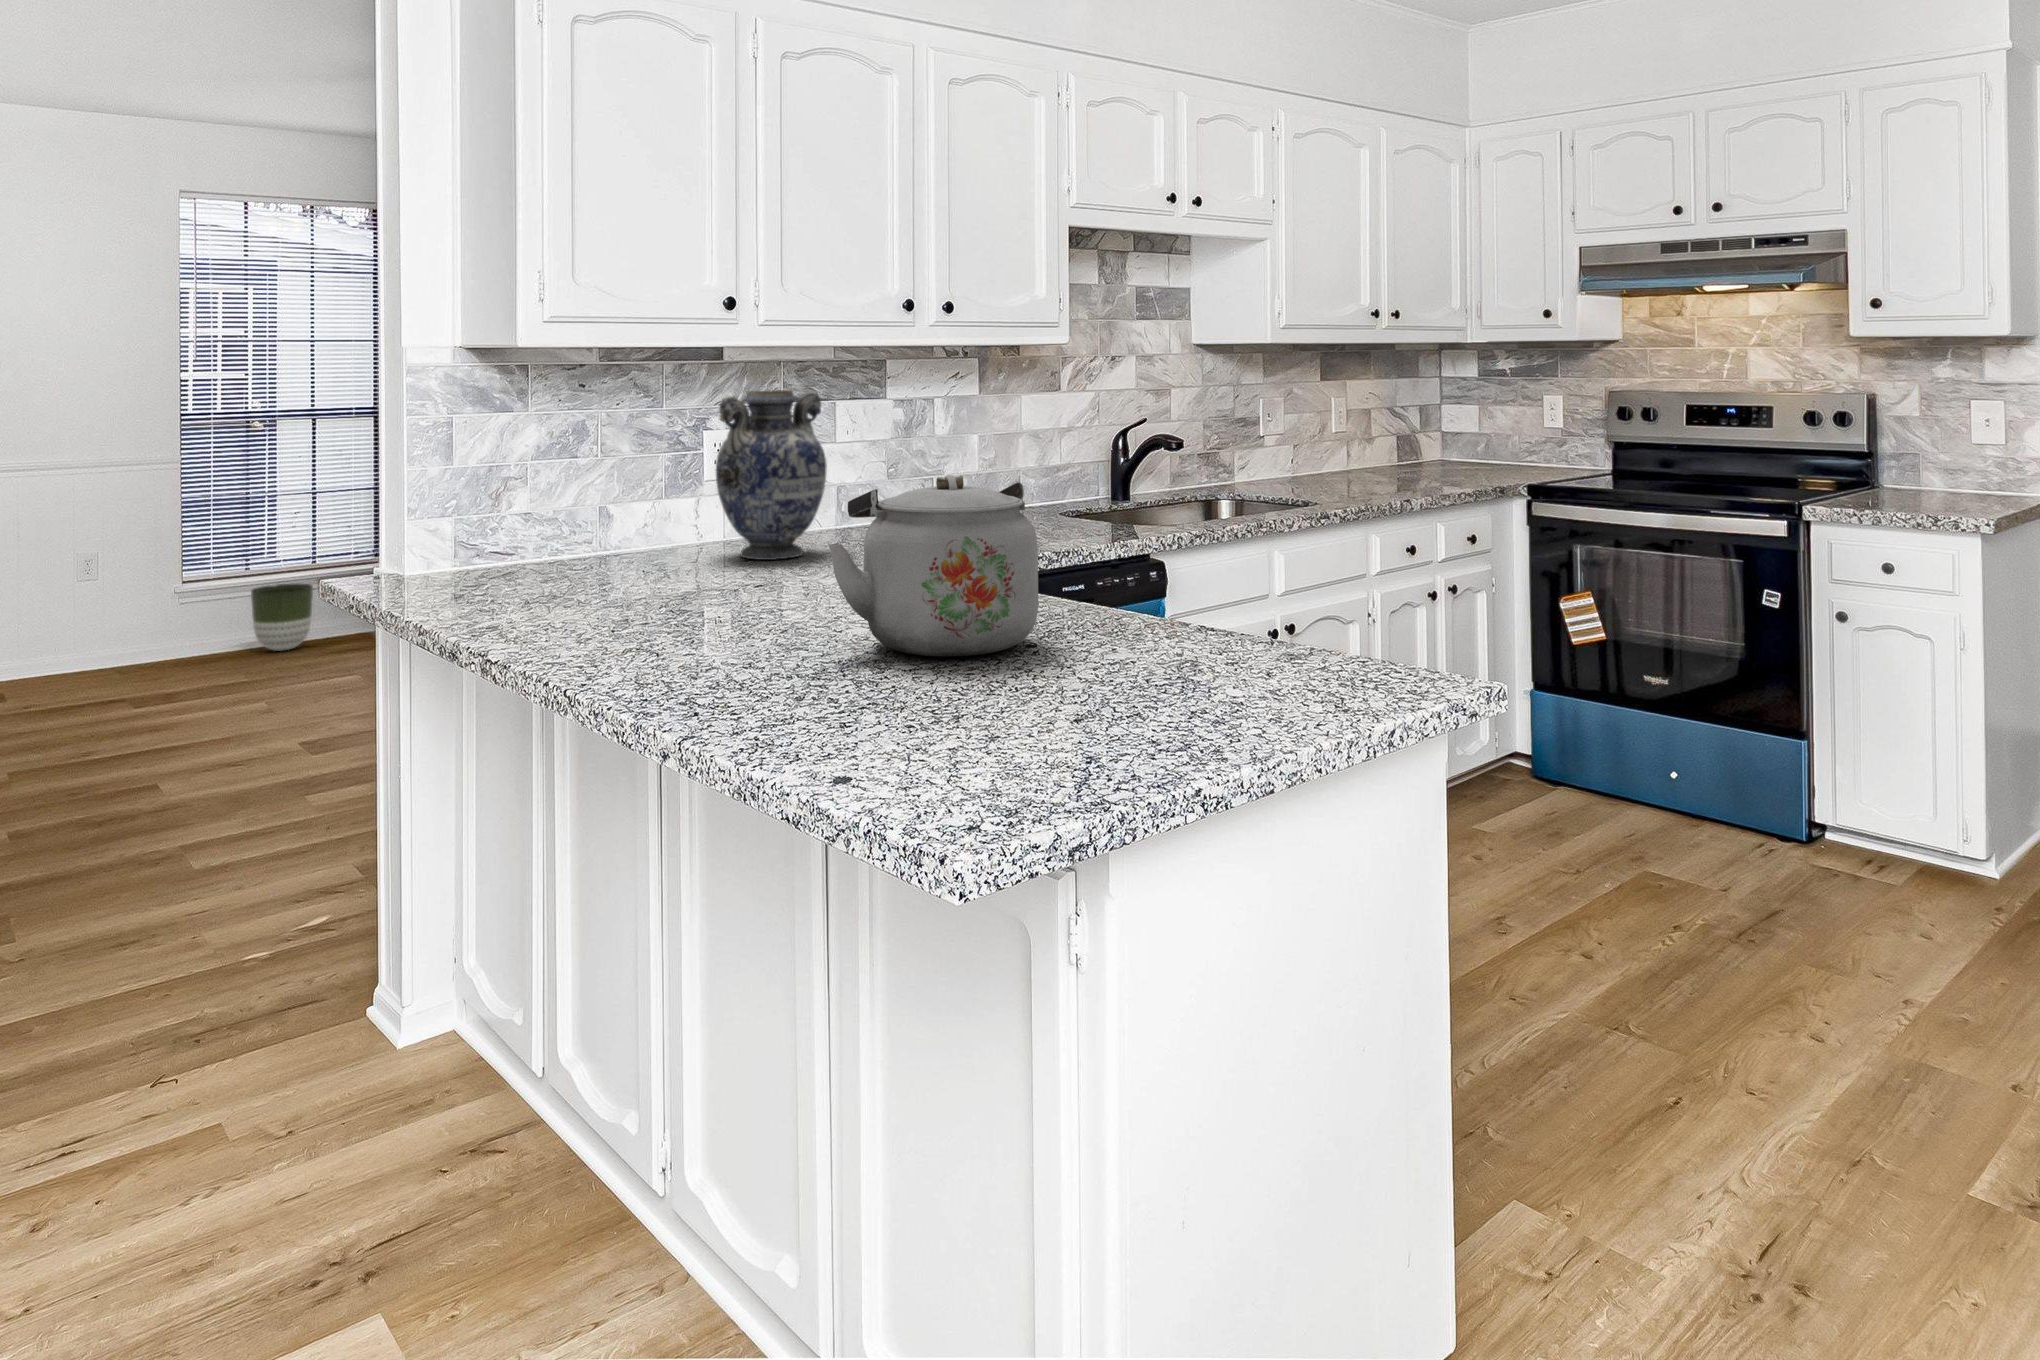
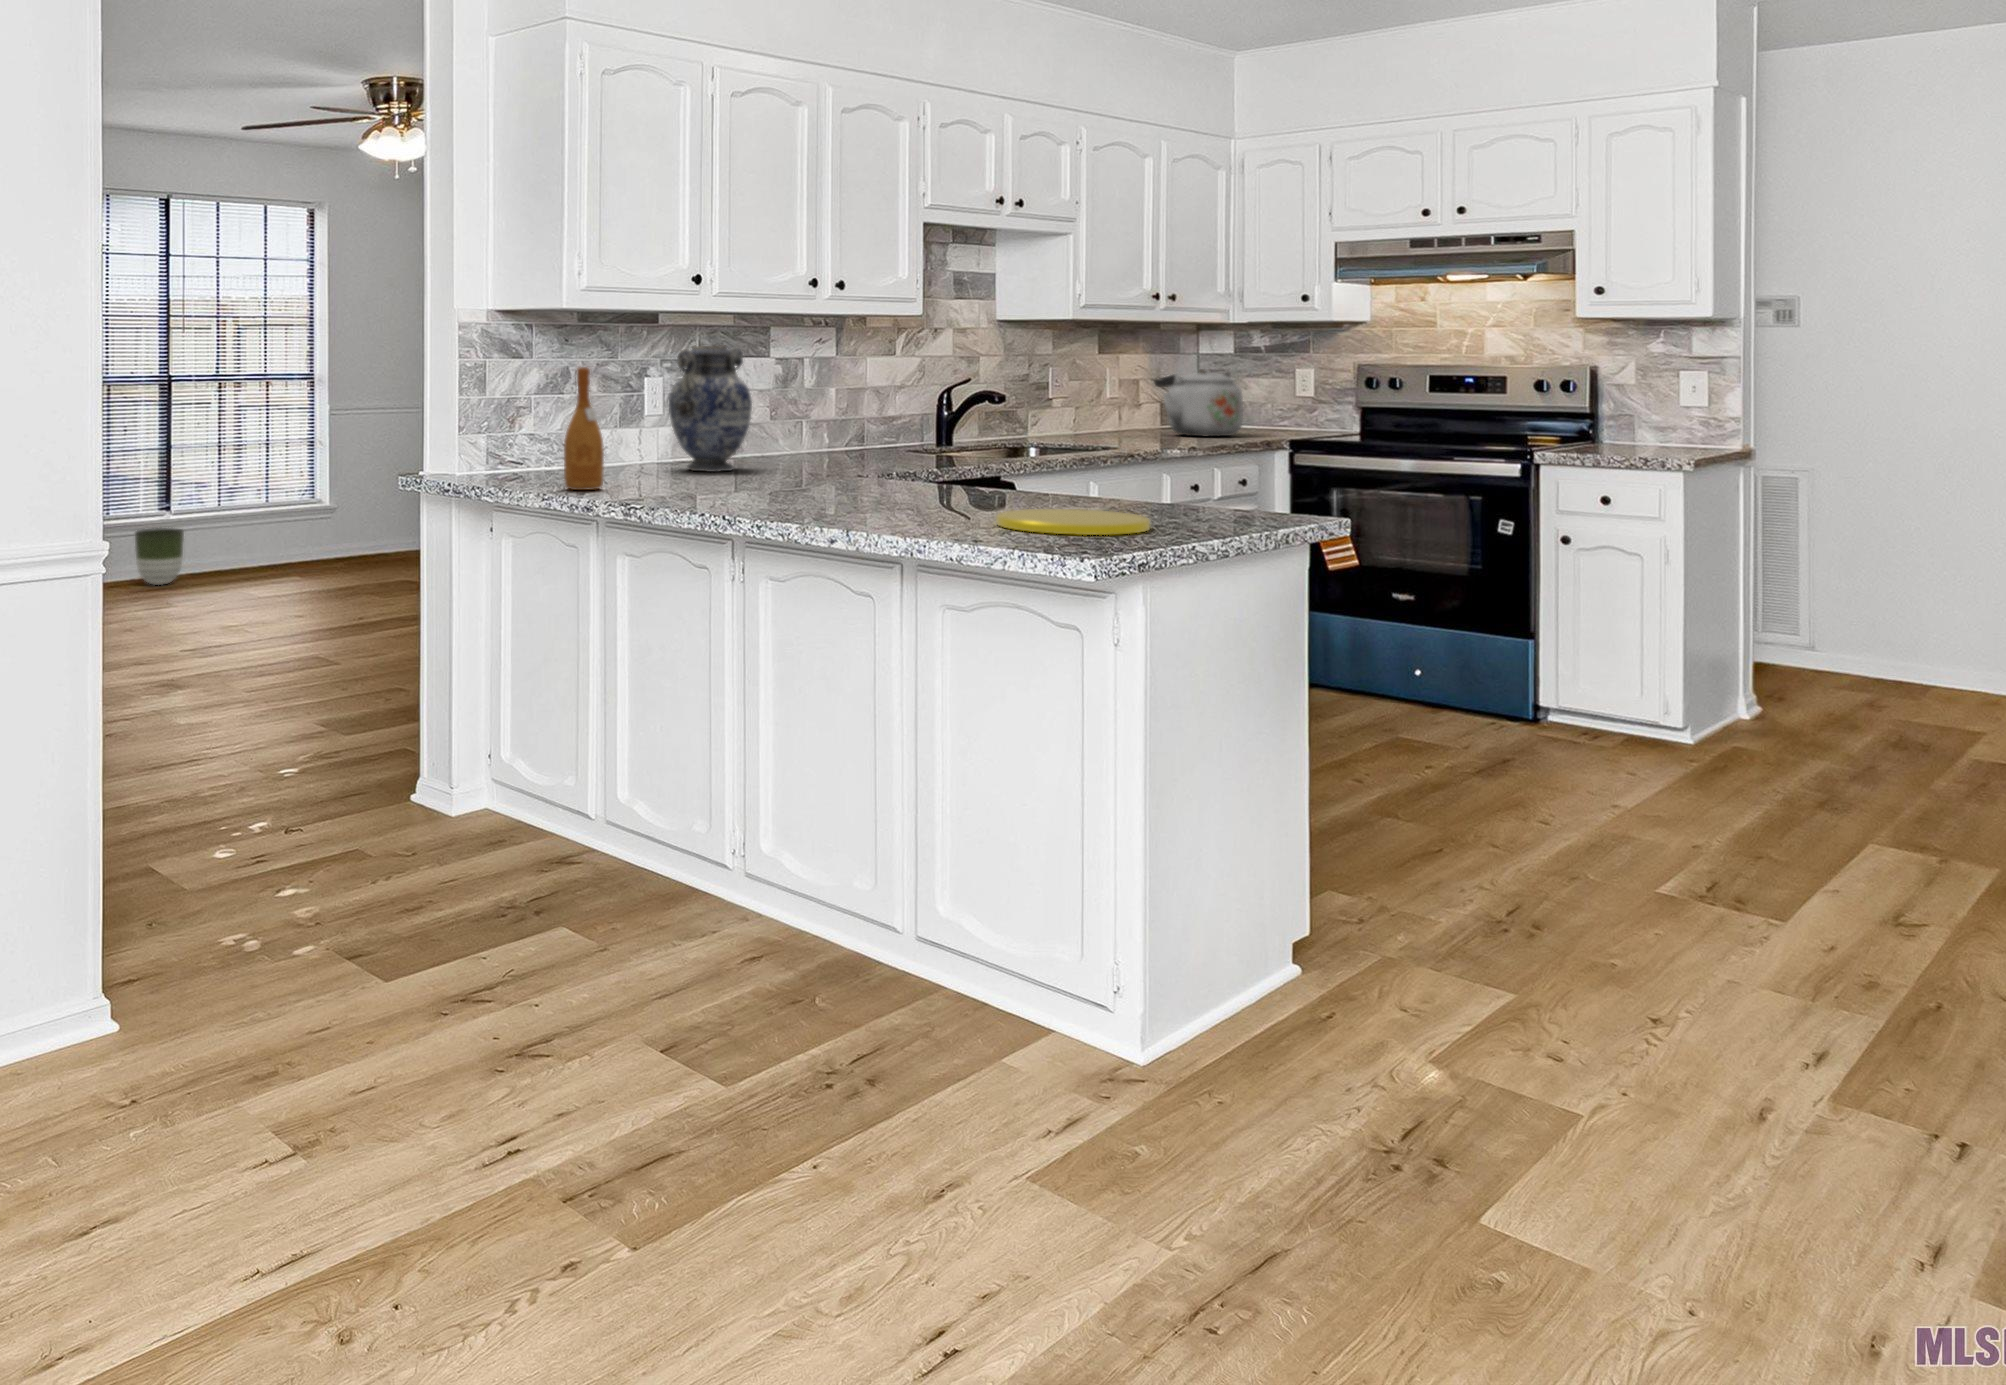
wine bottle: none [499,432,558,609] -> present [564,367,604,490]
kettle: present [828,475,1038,657] -> present [1155,368,1243,437]
plate: none [1020,665,1253,736] -> present [996,509,1150,535]

